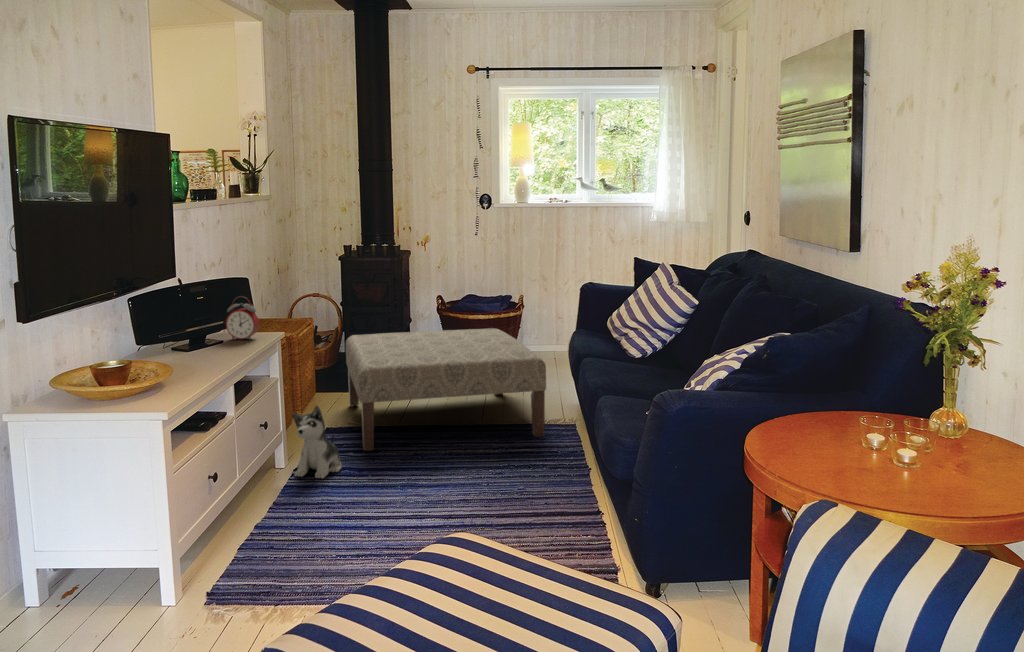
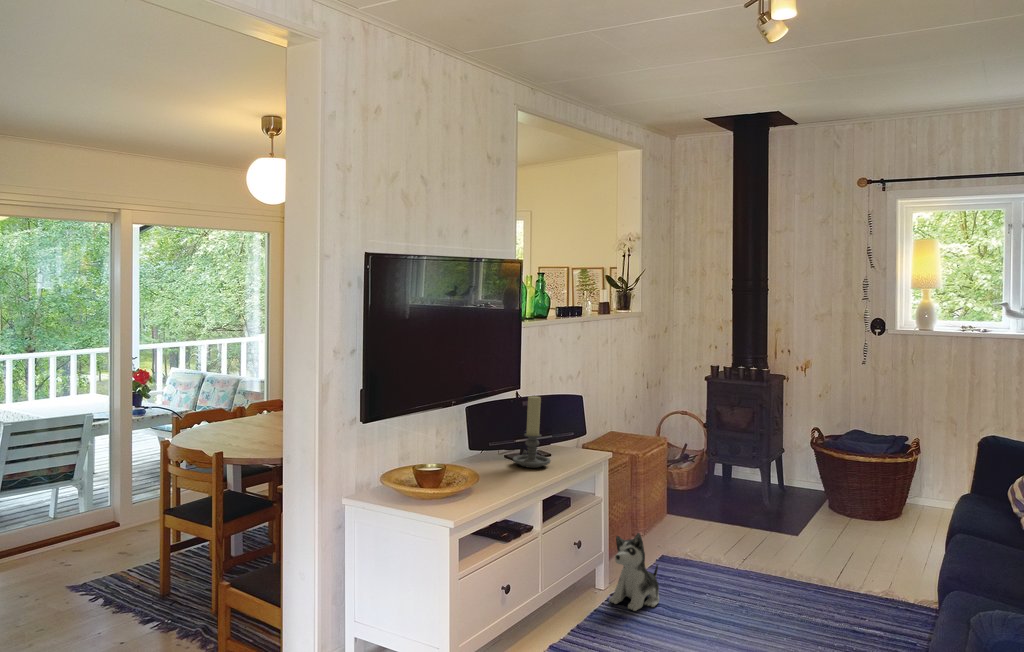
candle holder: none [184,282,225,357] -> present [513,396,551,468]
alarm clock: present [226,300,259,339] -> none [563,412,594,455]
ottoman: present [346,328,546,451] -> none [689,462,913,618]

